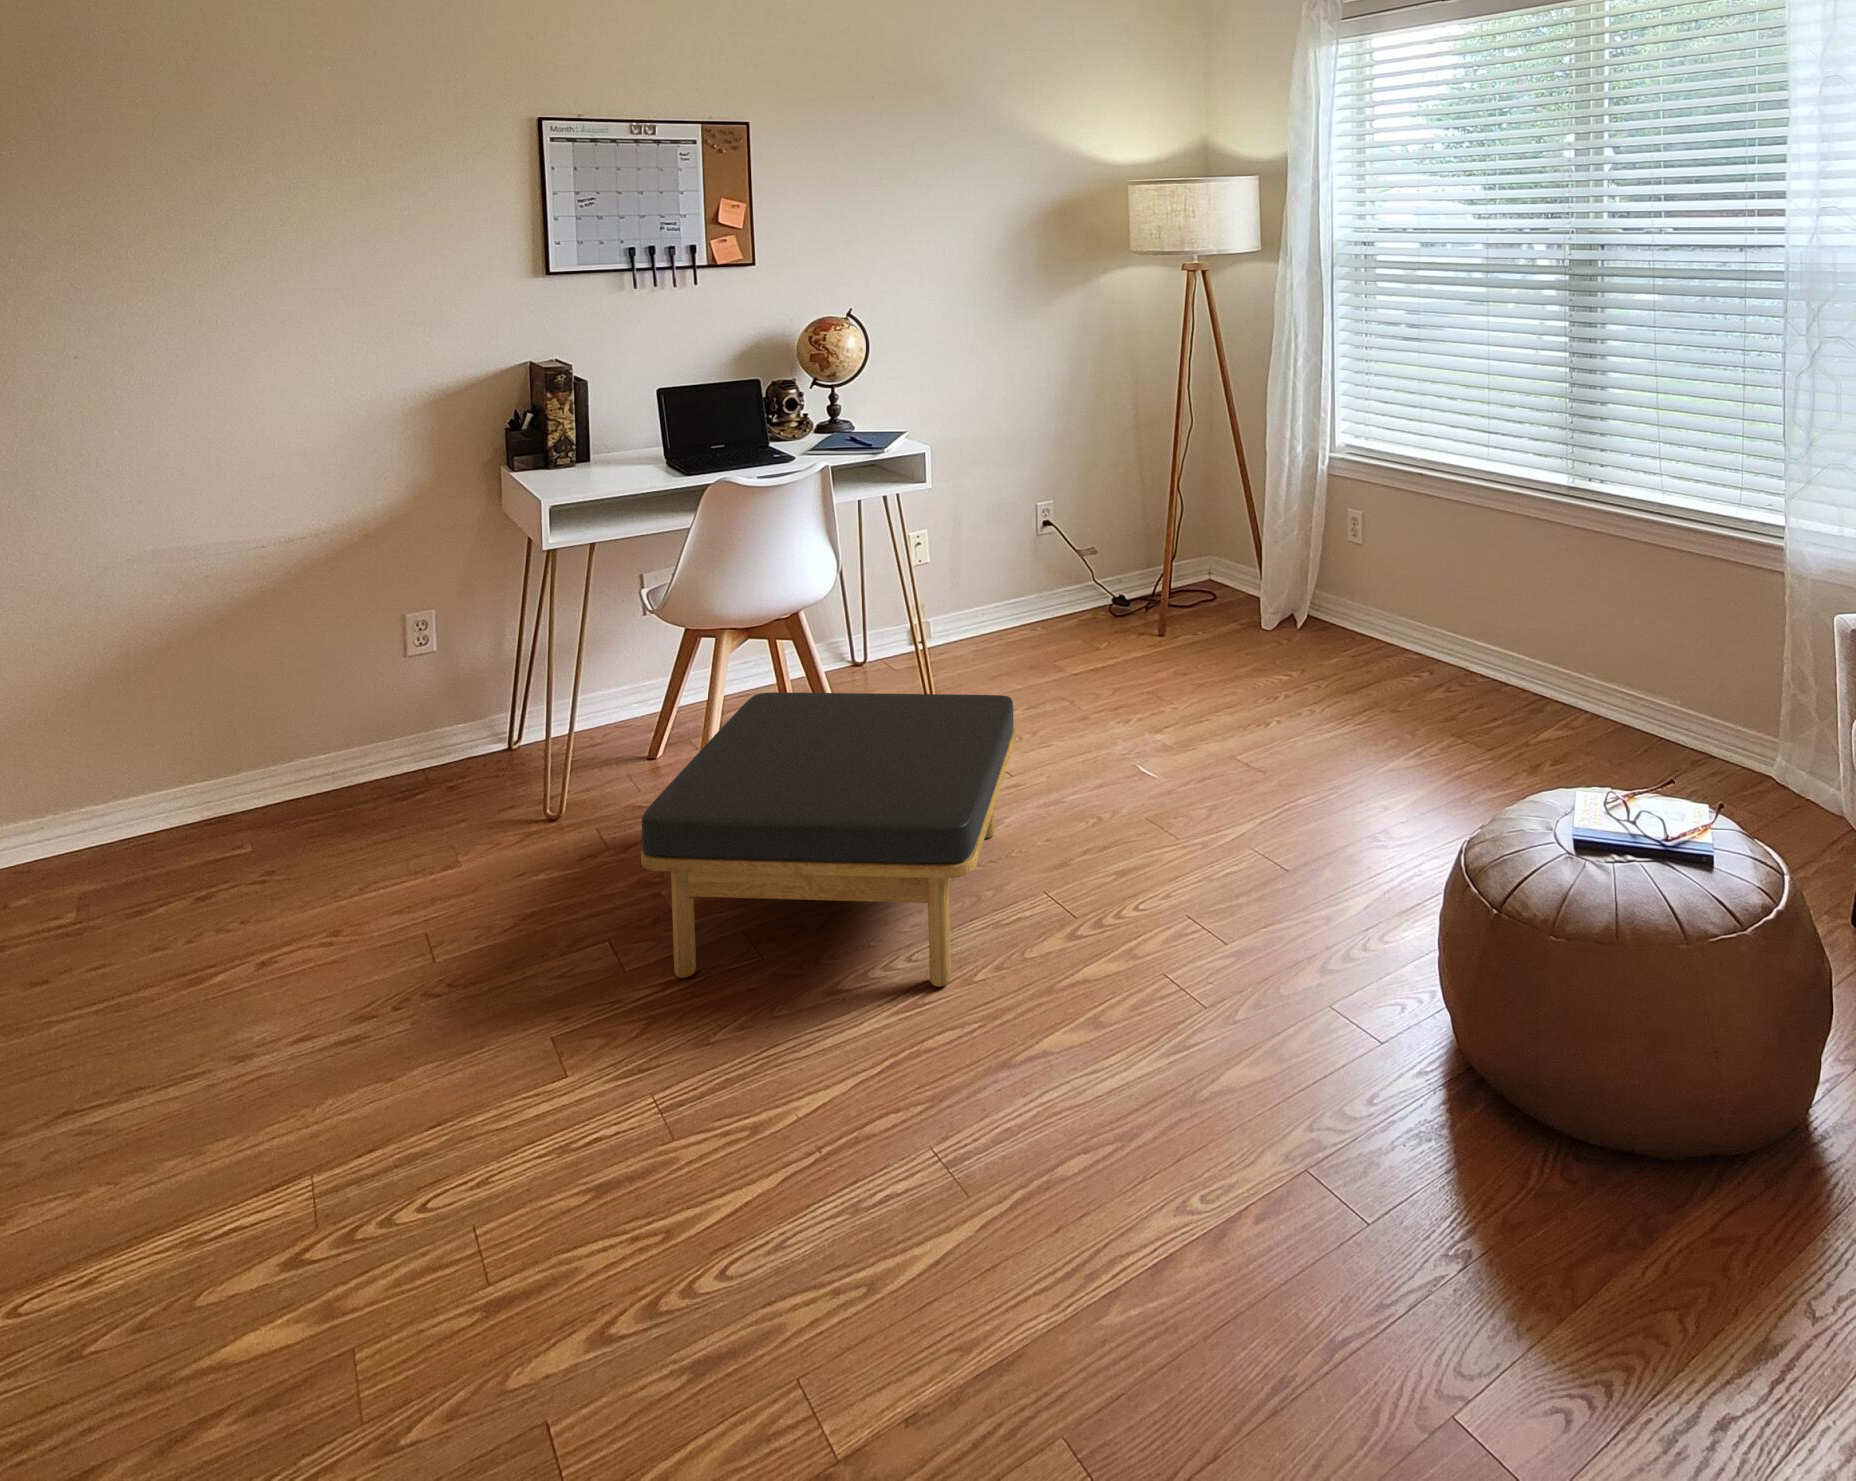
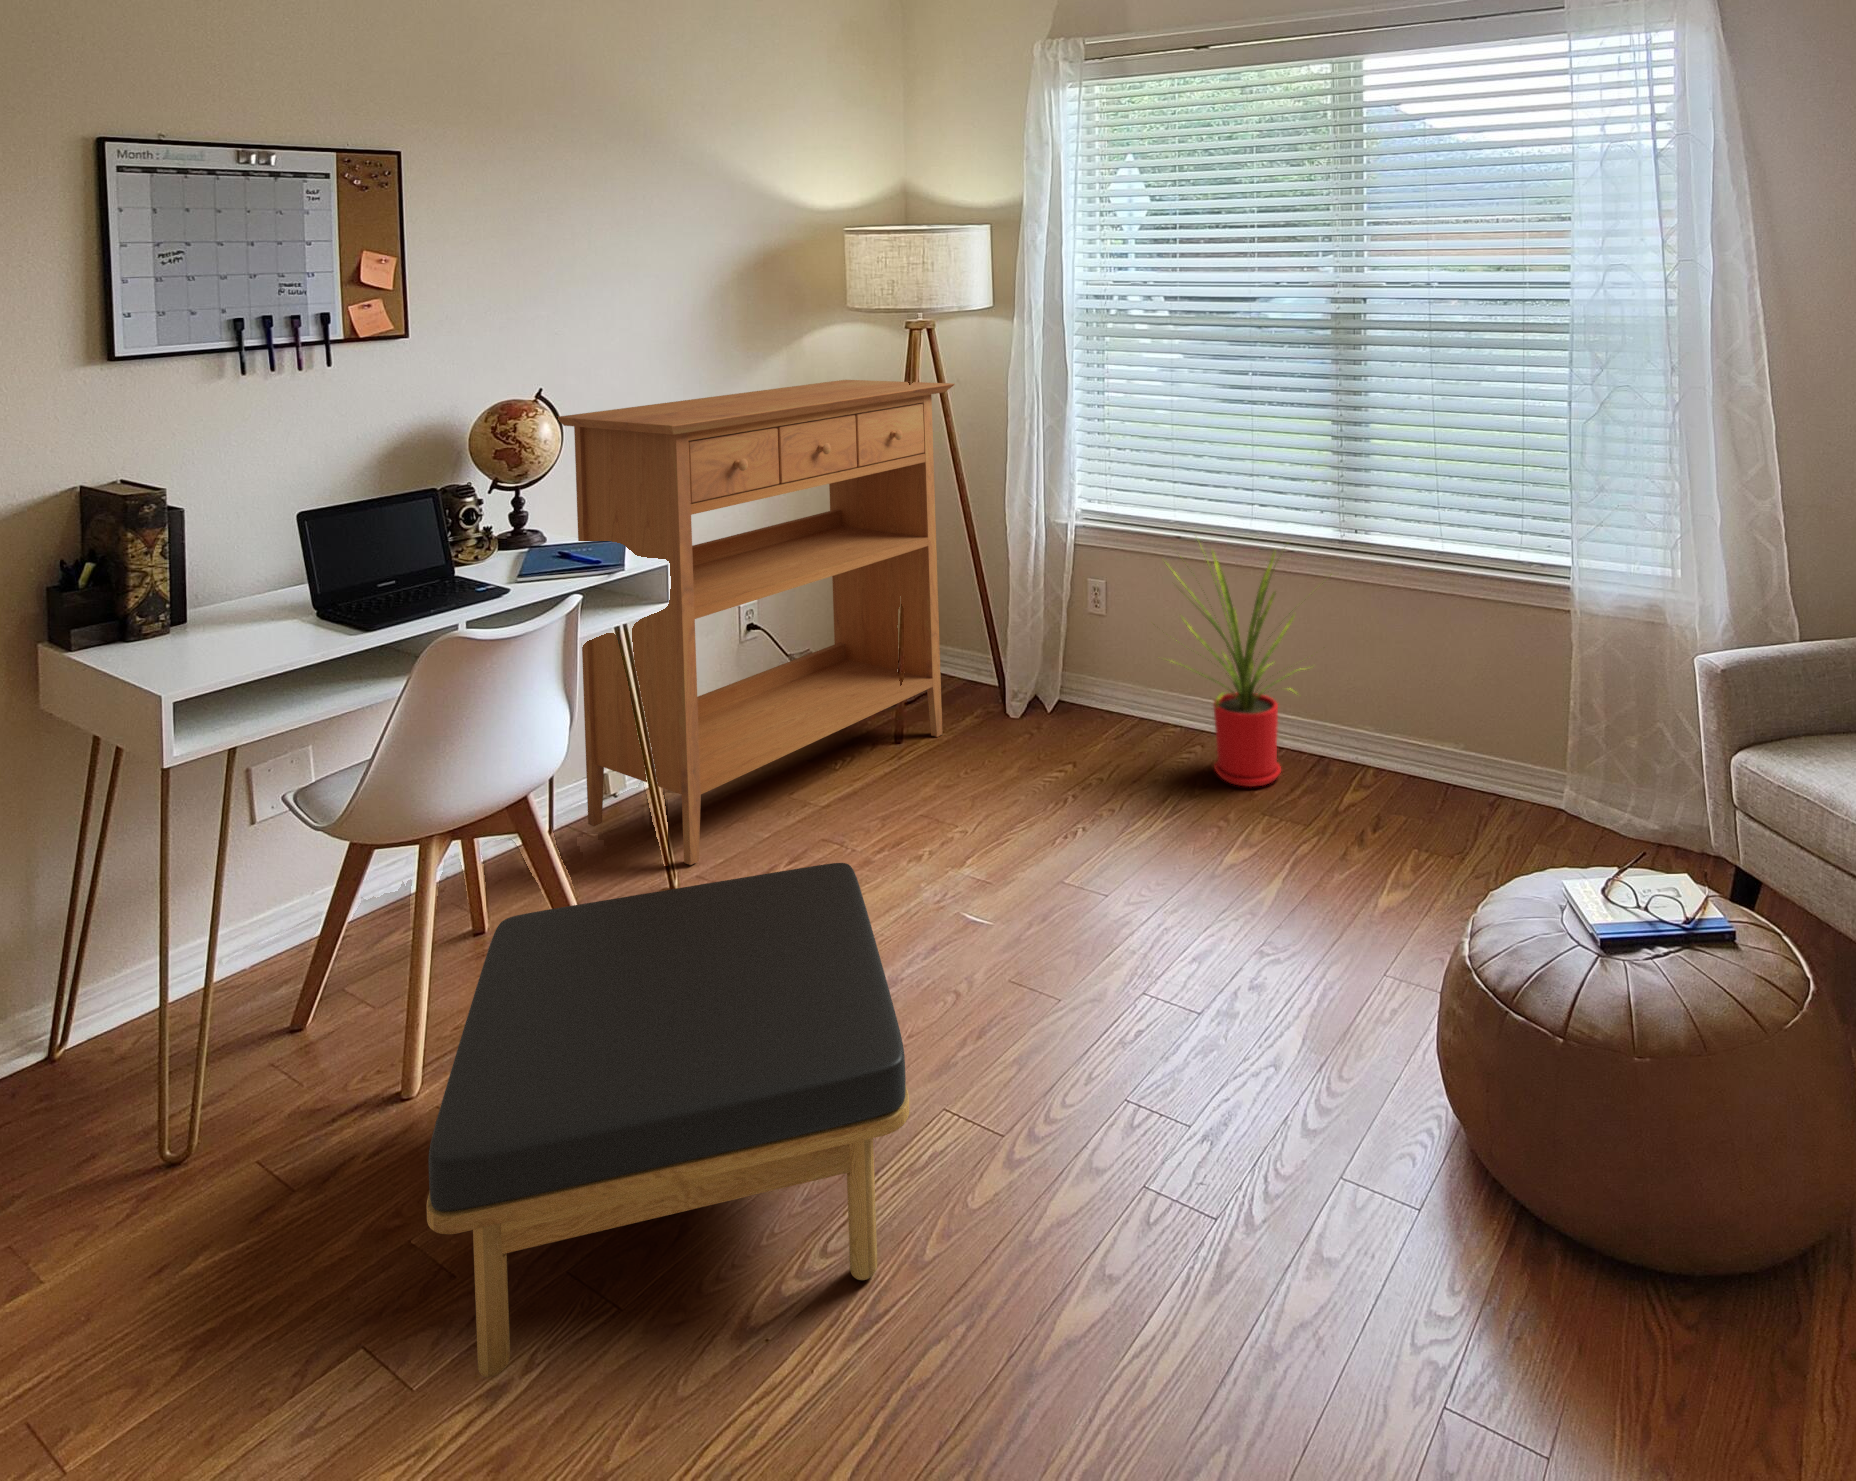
console table: none [866,315,1212,700] -> present [558,380,955,865]
house plant: none [1361,471,1547,715] -> present [1169,551,1326,787]

